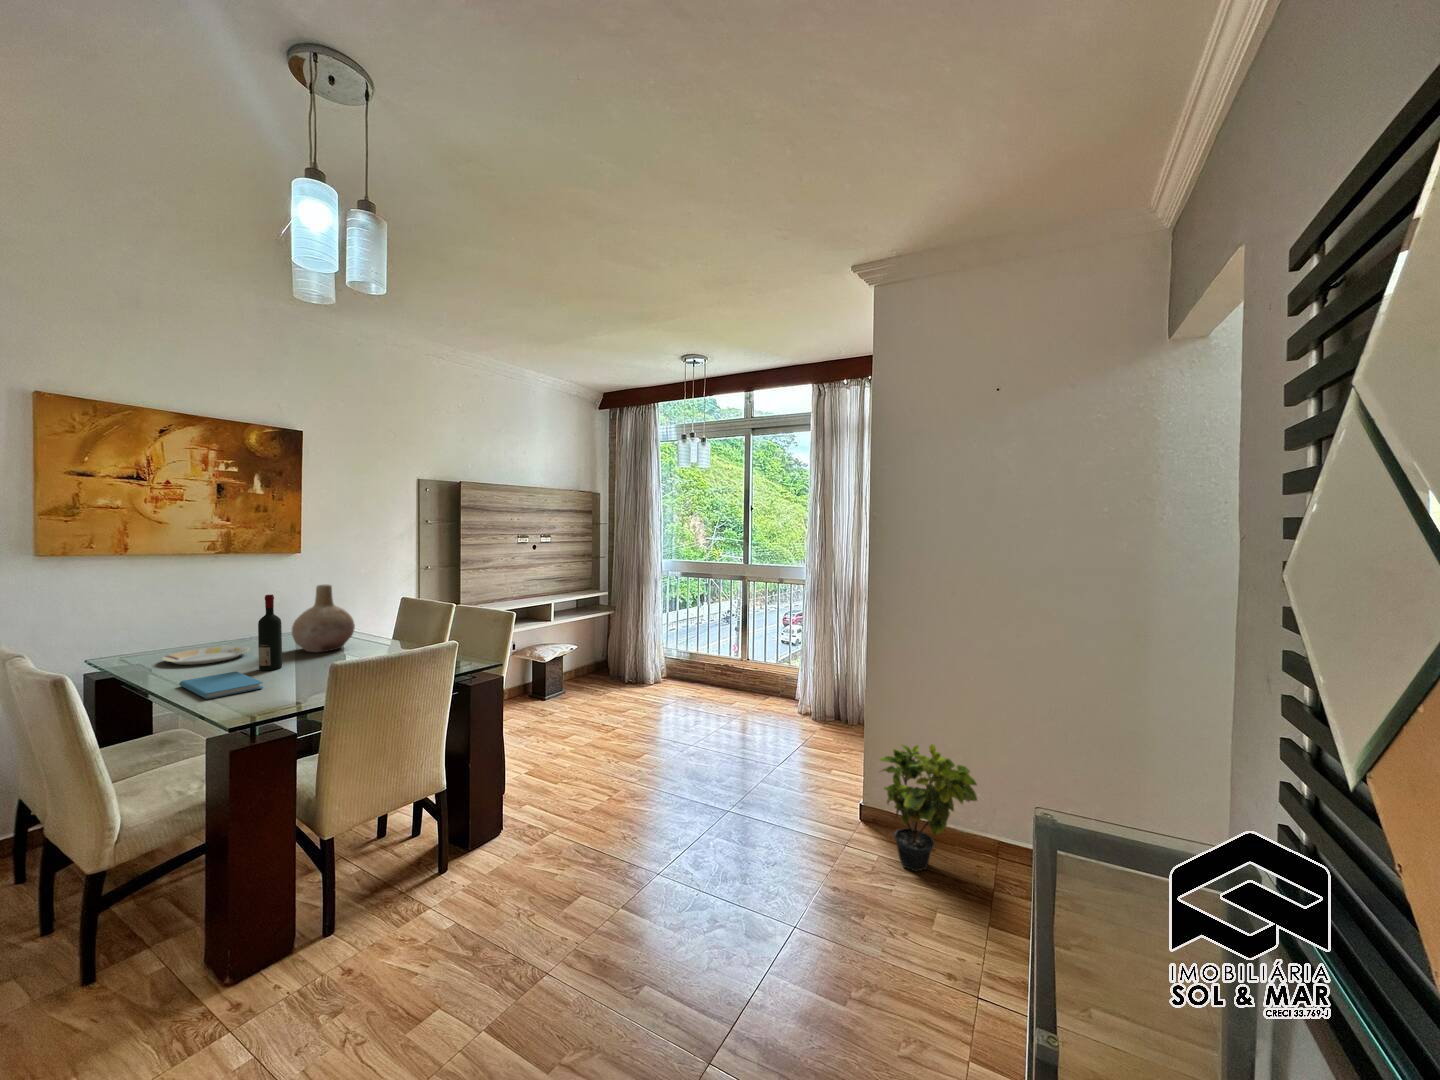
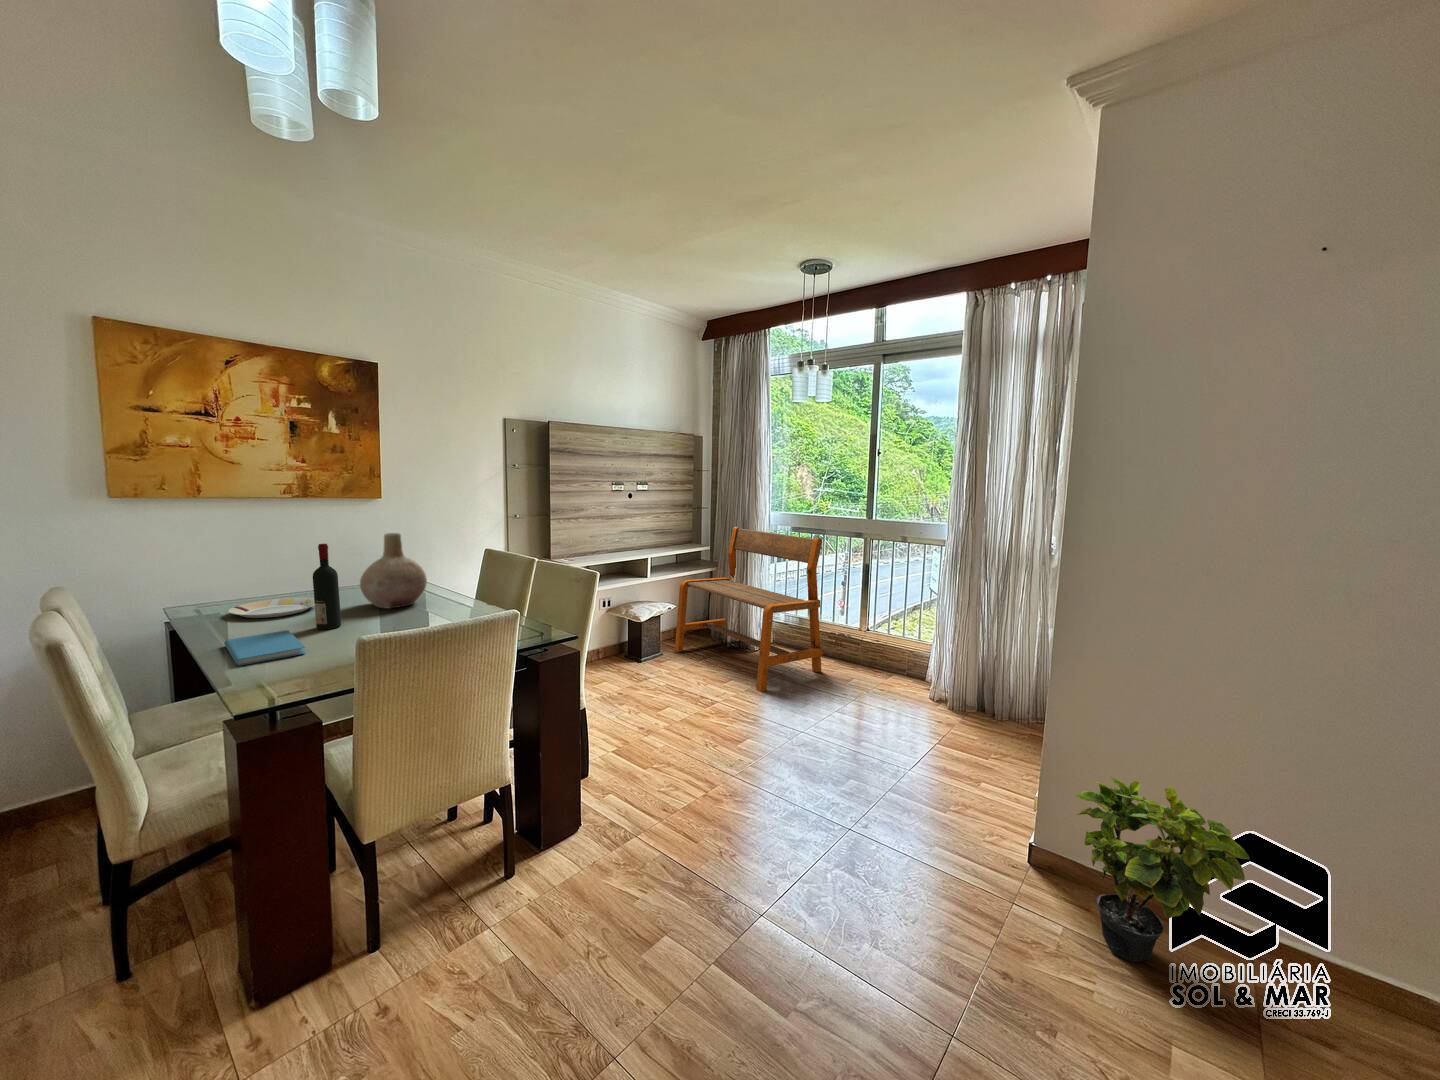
bench: none [577,573,710,719] -> present [675,527,823,692]

